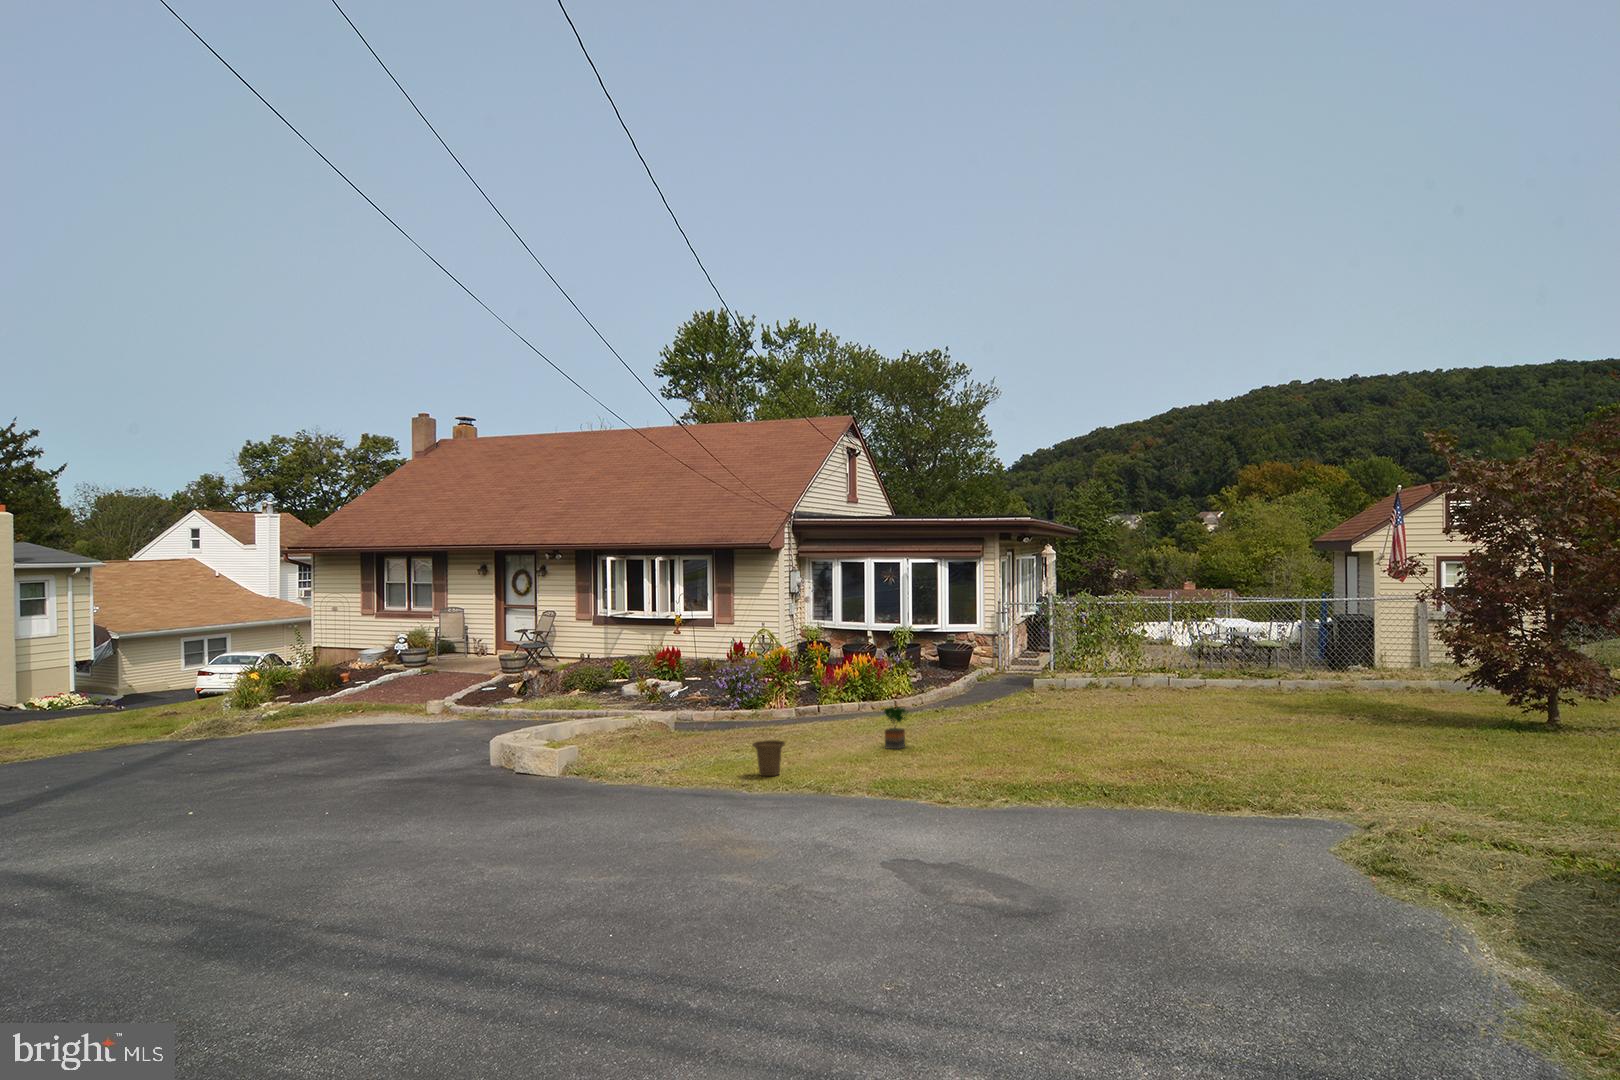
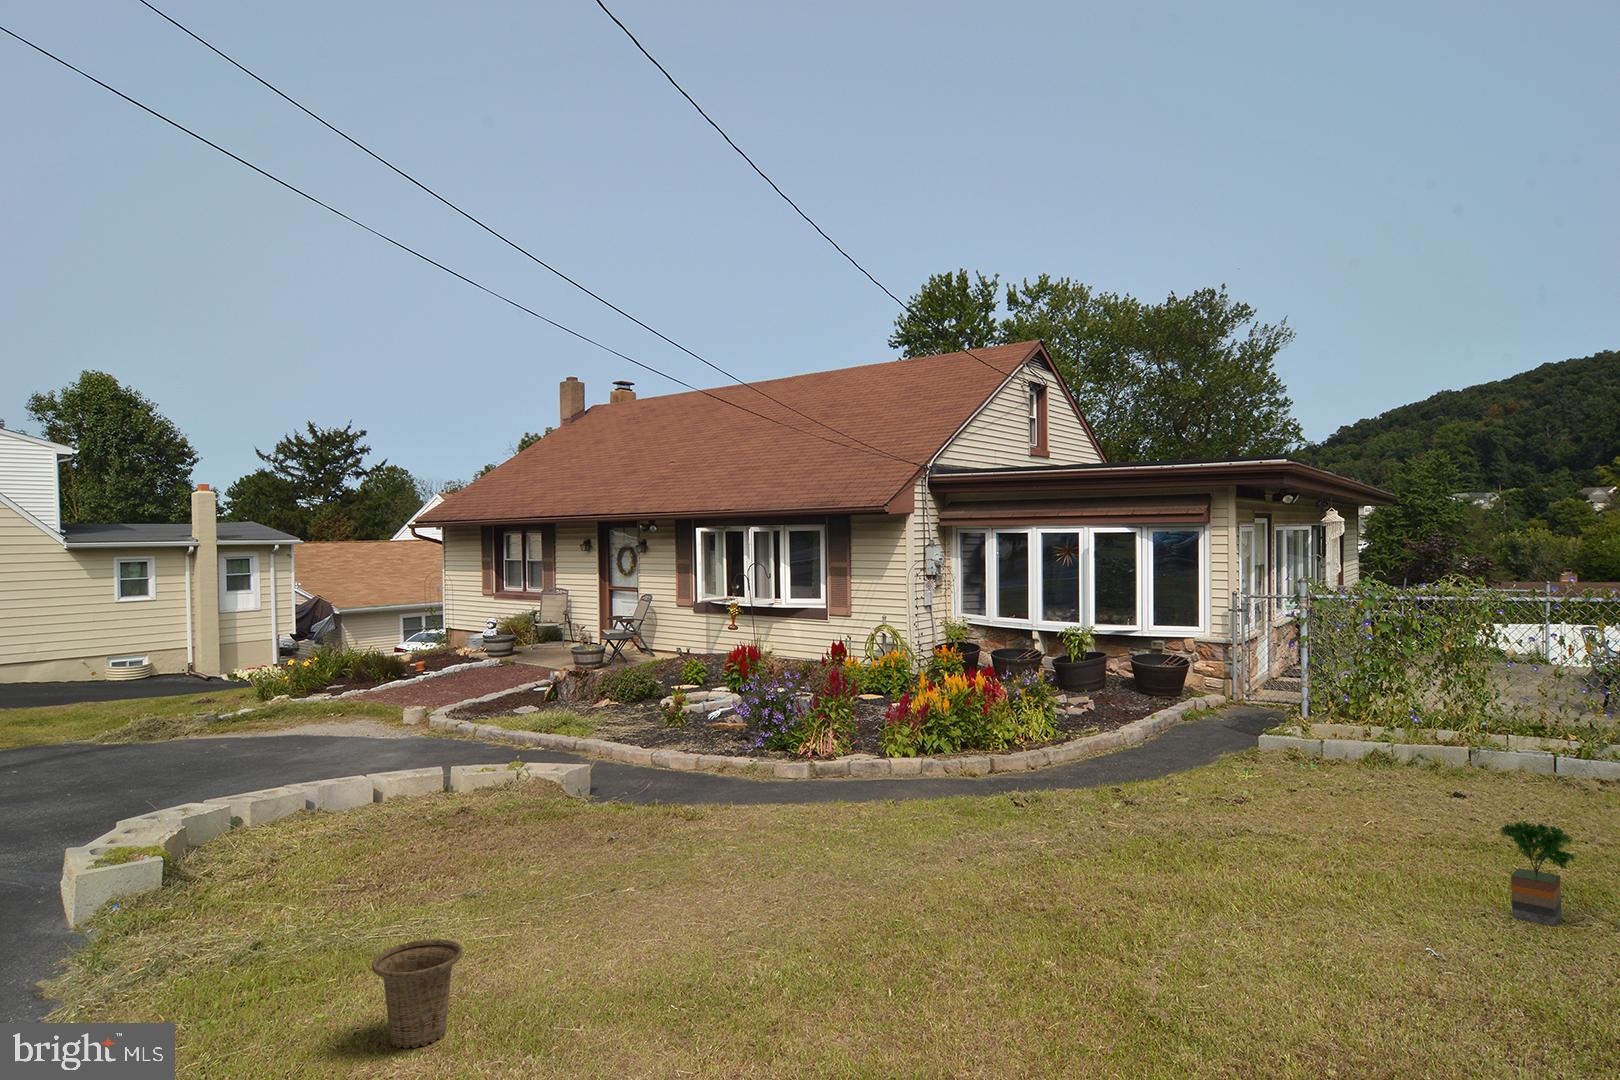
potted tree: present [884,707,908,749] -> present [1500,821,1576,926]

